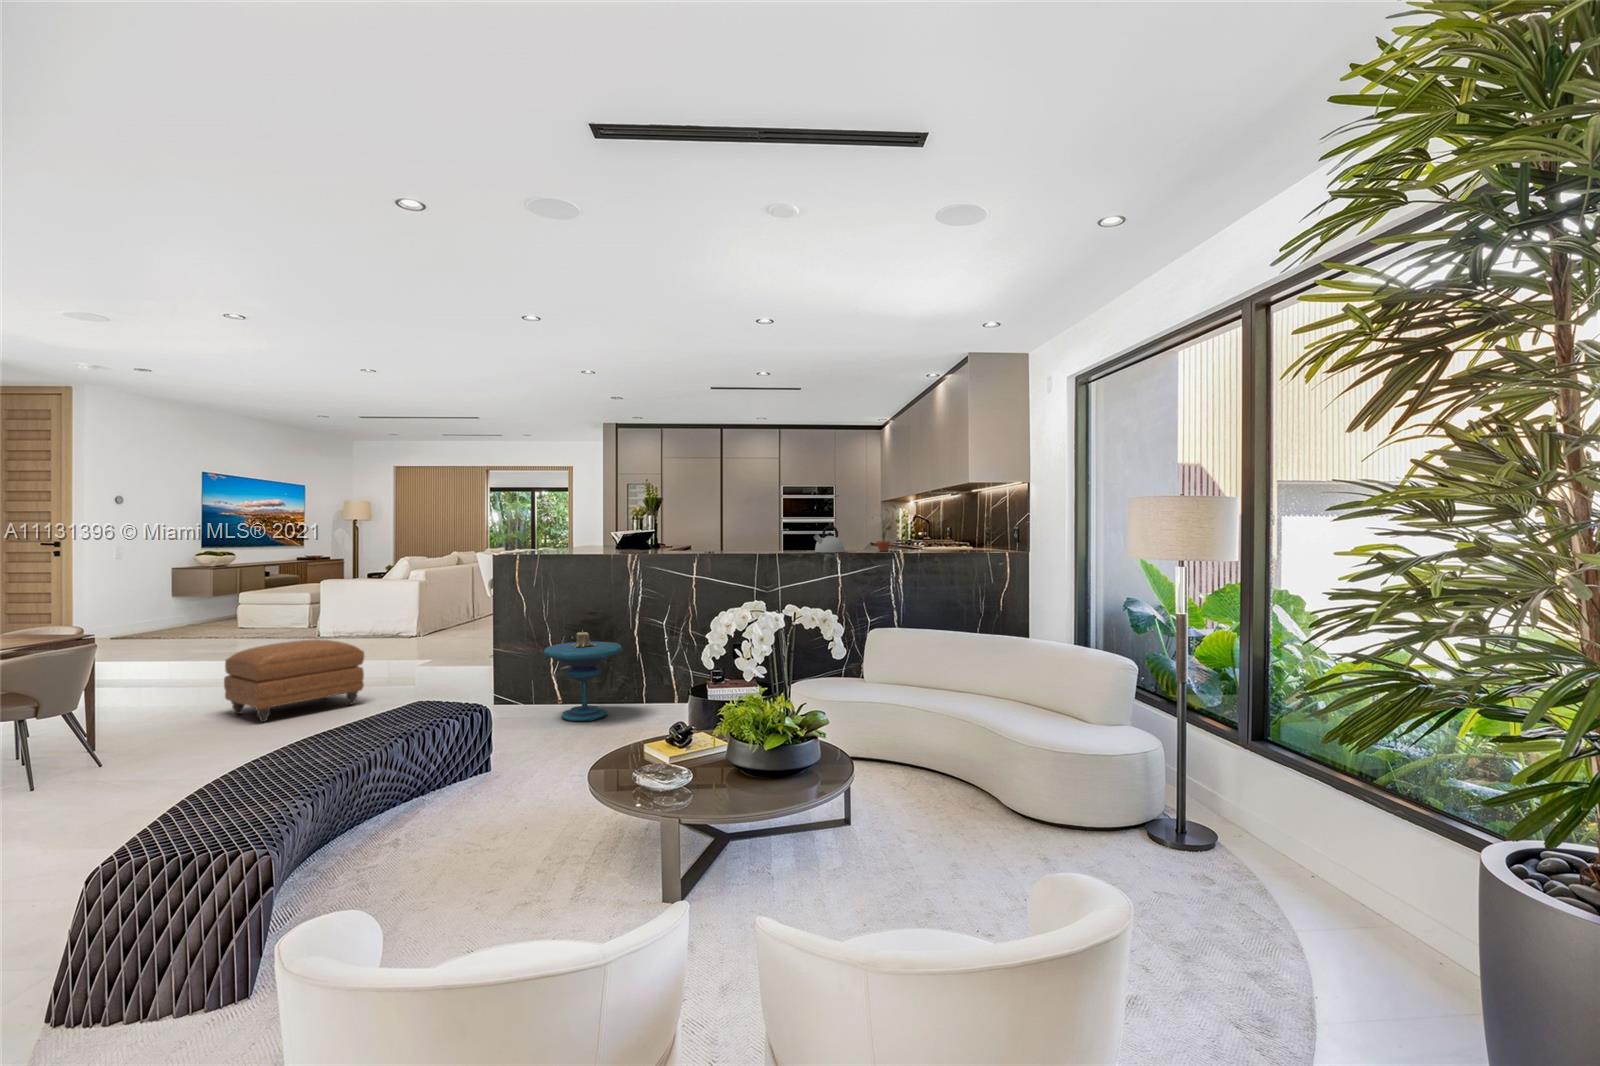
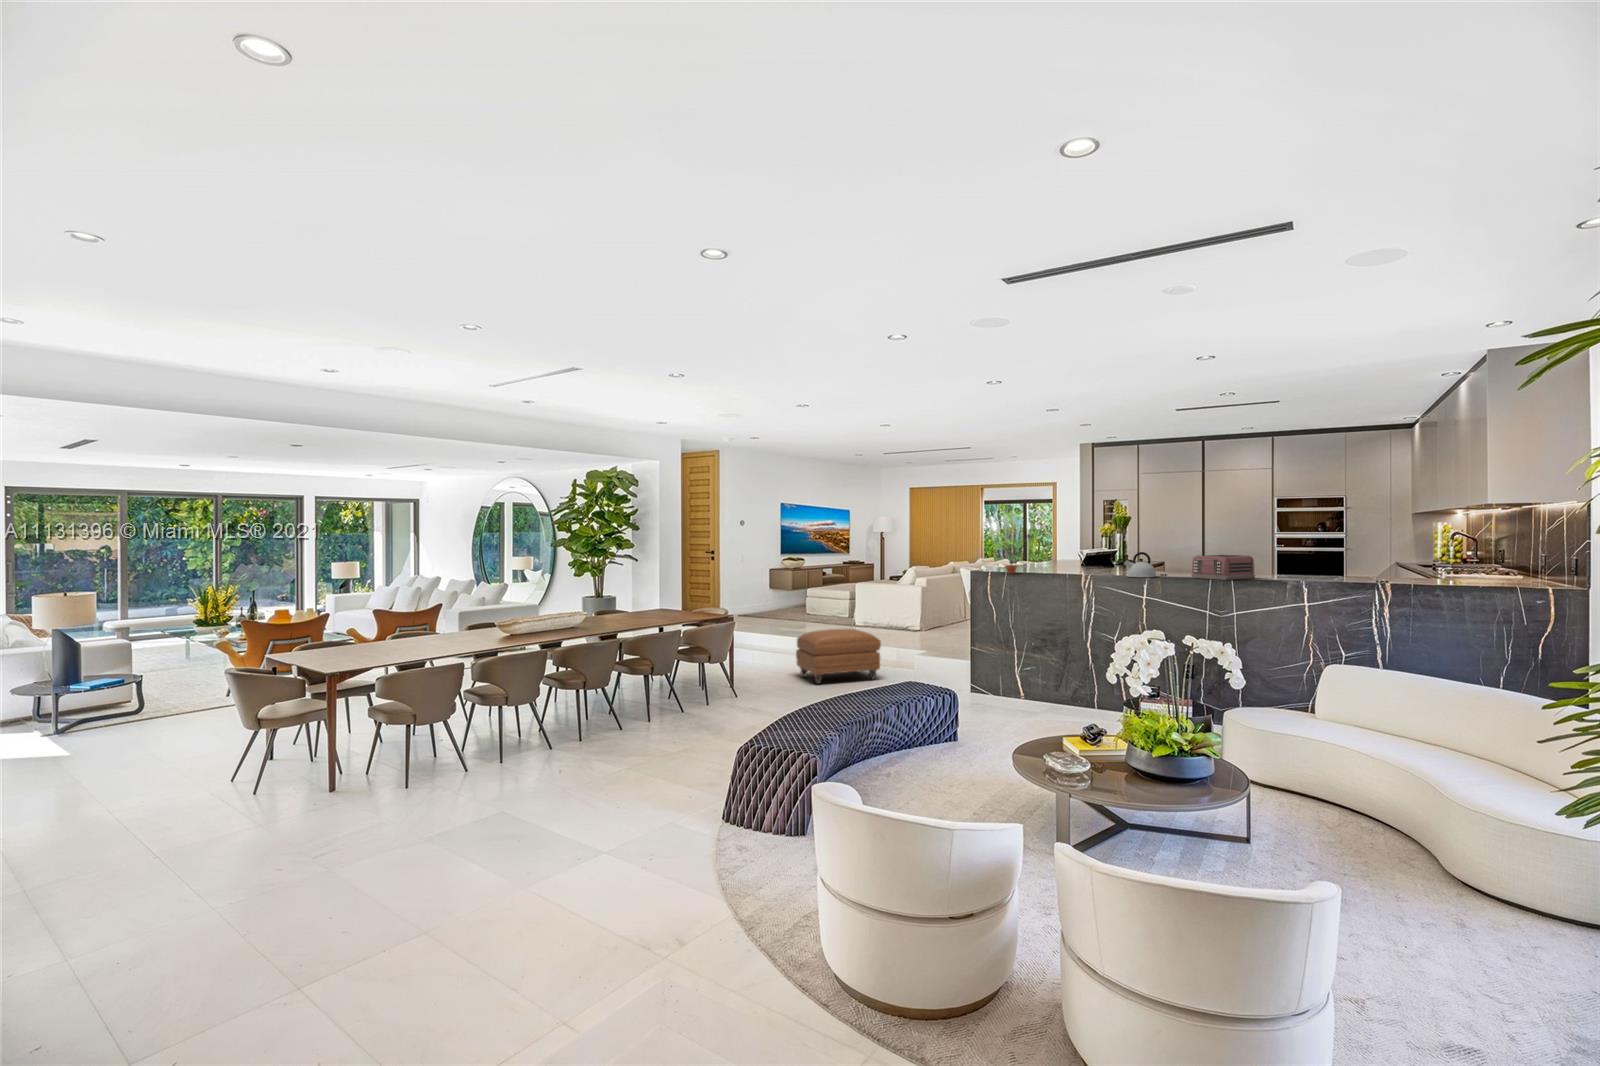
potted plant: present [872,505,899,551] -> present [1005,534,1031,574]
kettle: present [814,525,845,553] -> present [1124,552,1157,577]
toaster: none [739,529,796,554] -> present [1191,555,1255,580]
side table: present [544,630,623,722] -> none [1008,638,1076,716]

